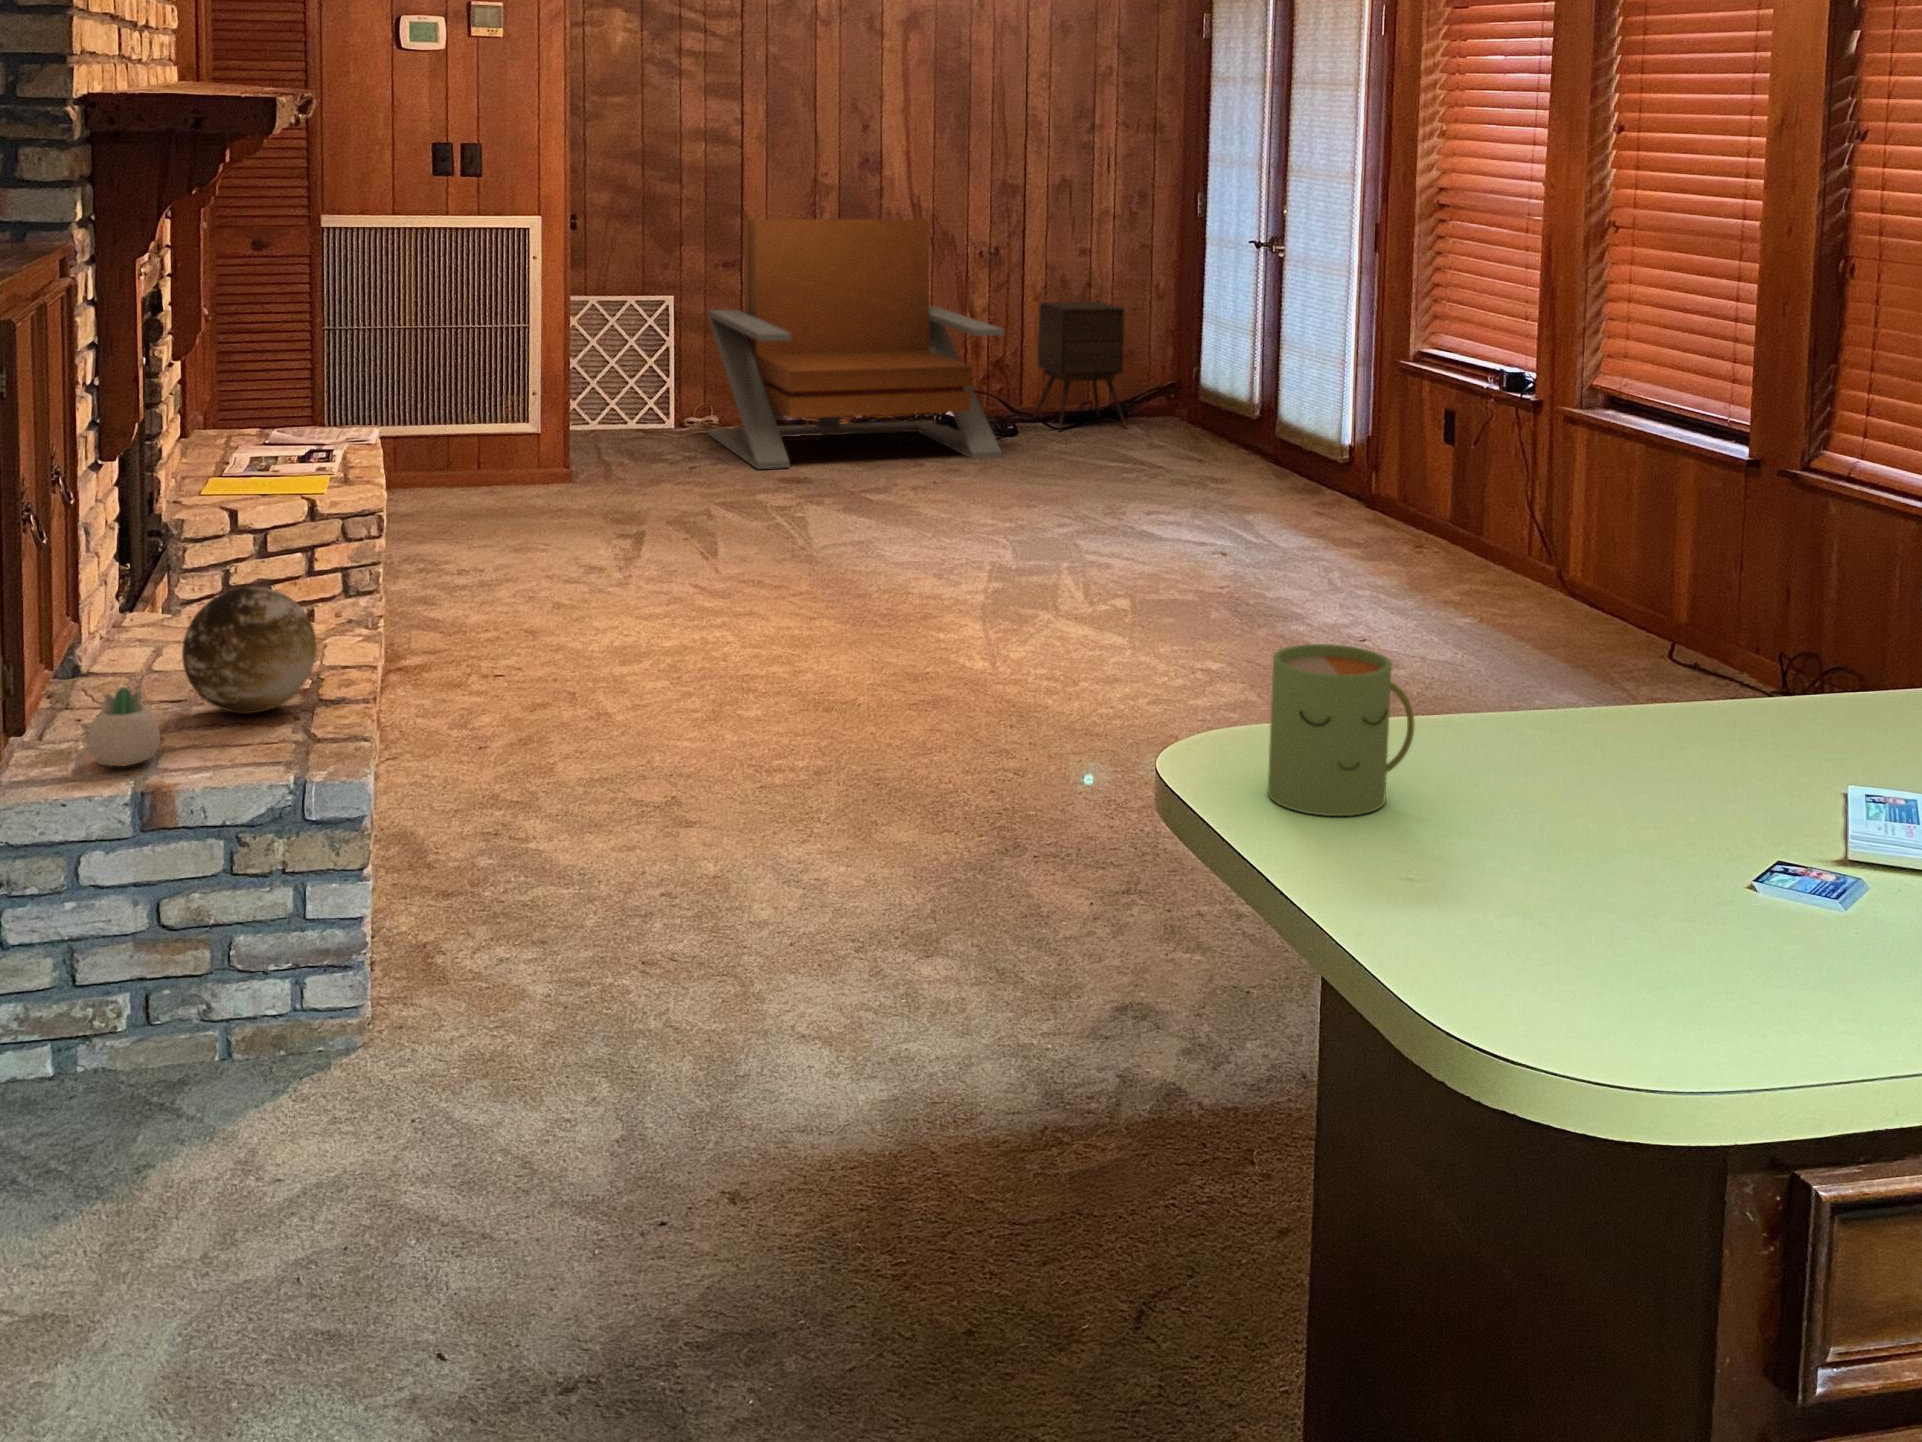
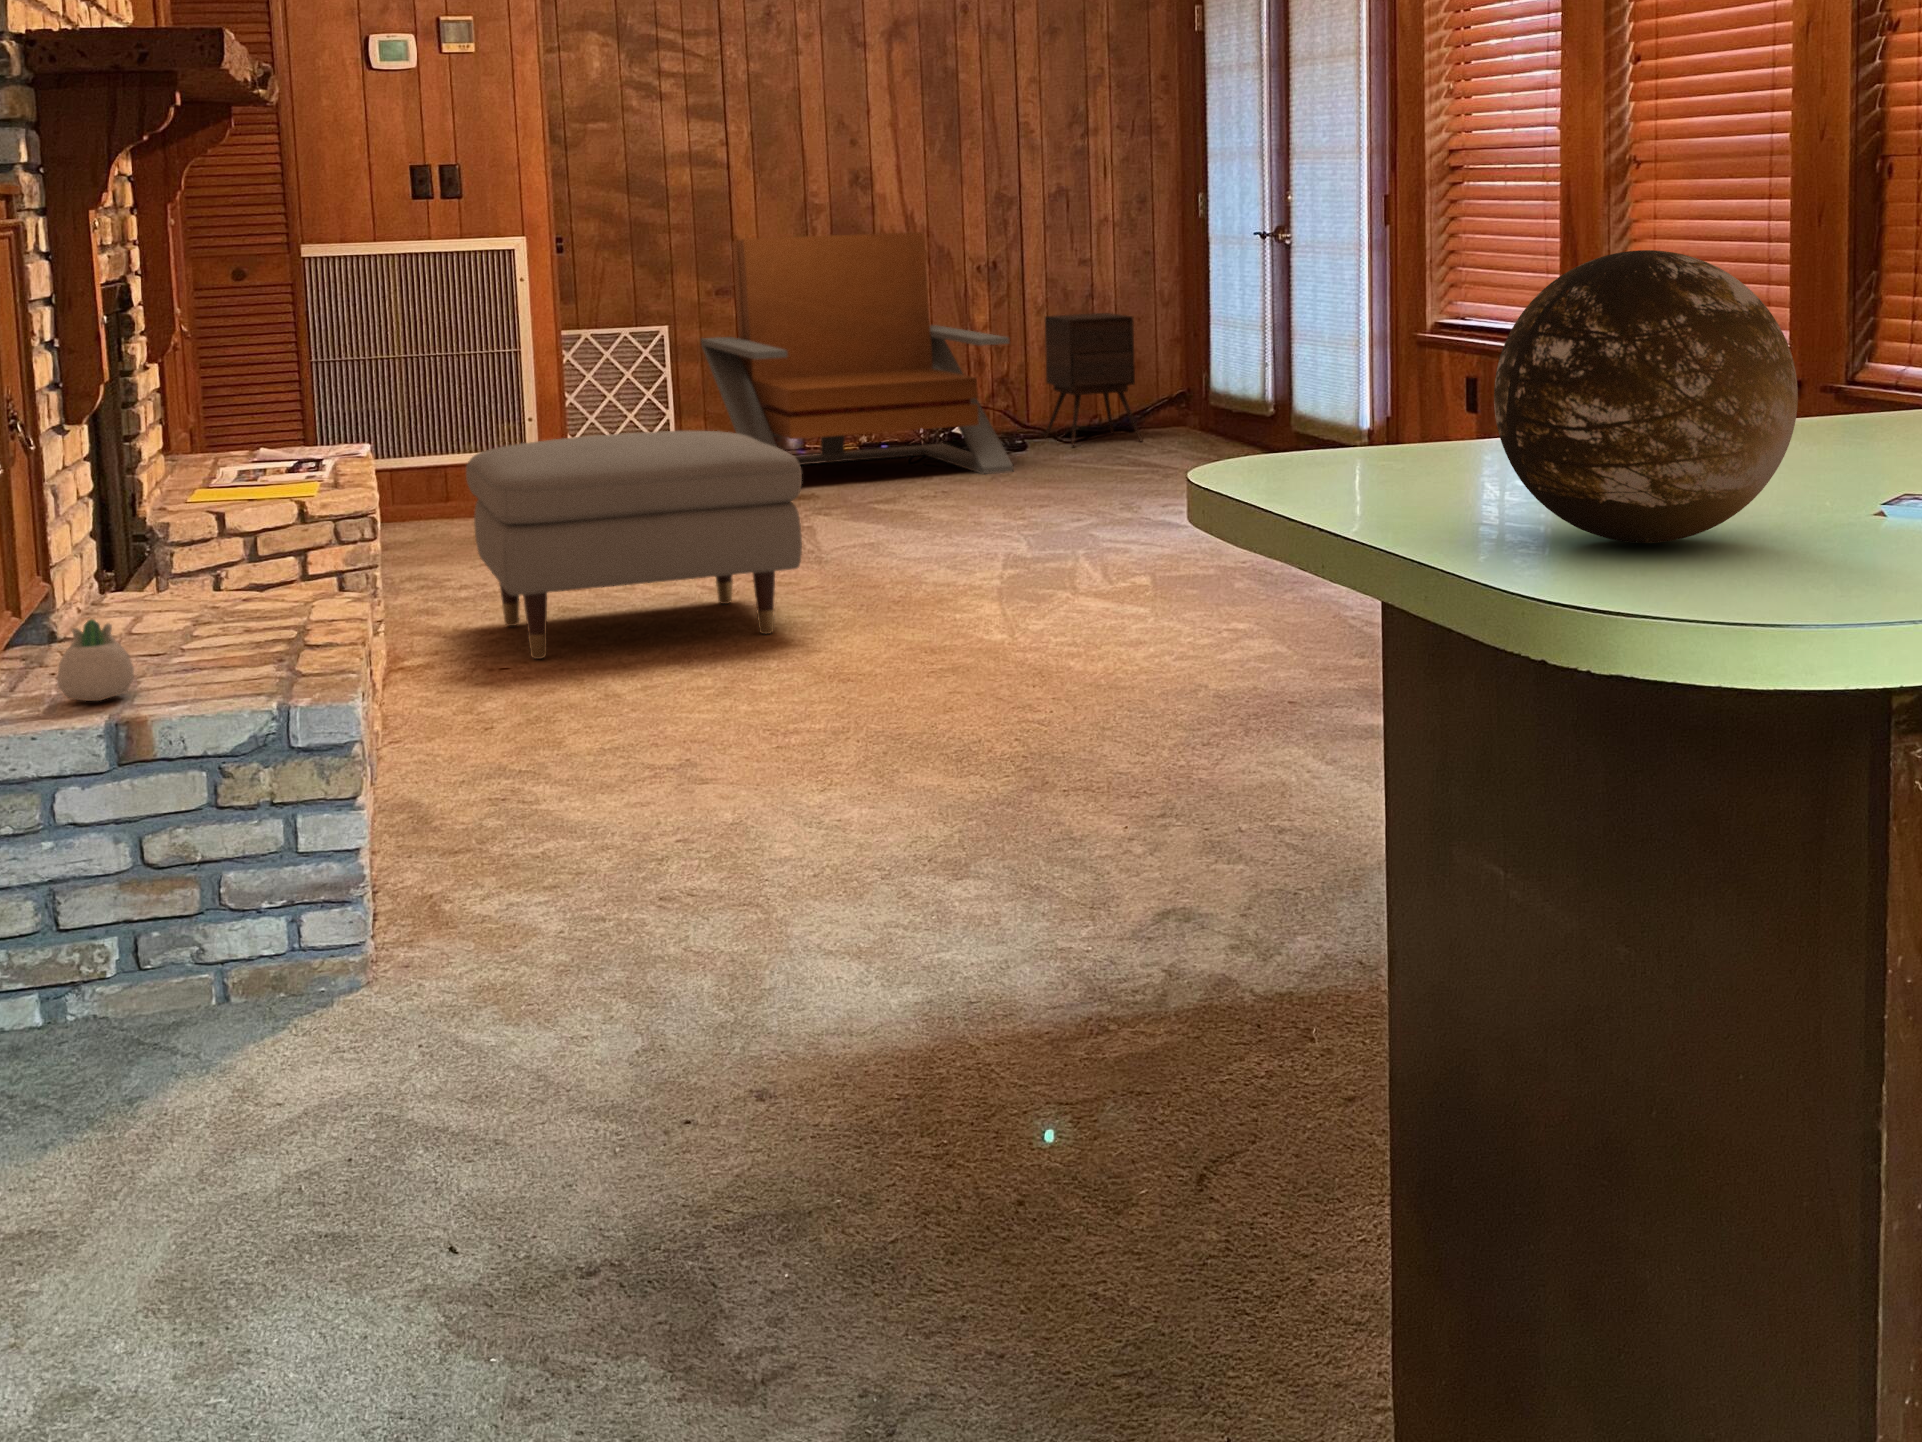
ottoman: none [478,440,800,660] -> present [466,431,802,659]
decorative orb: present [182,587,317,714] -> present [1494,250,1798,543]
mug: present [1268,644,1415,816] -> none [1297,346,1456,513]

